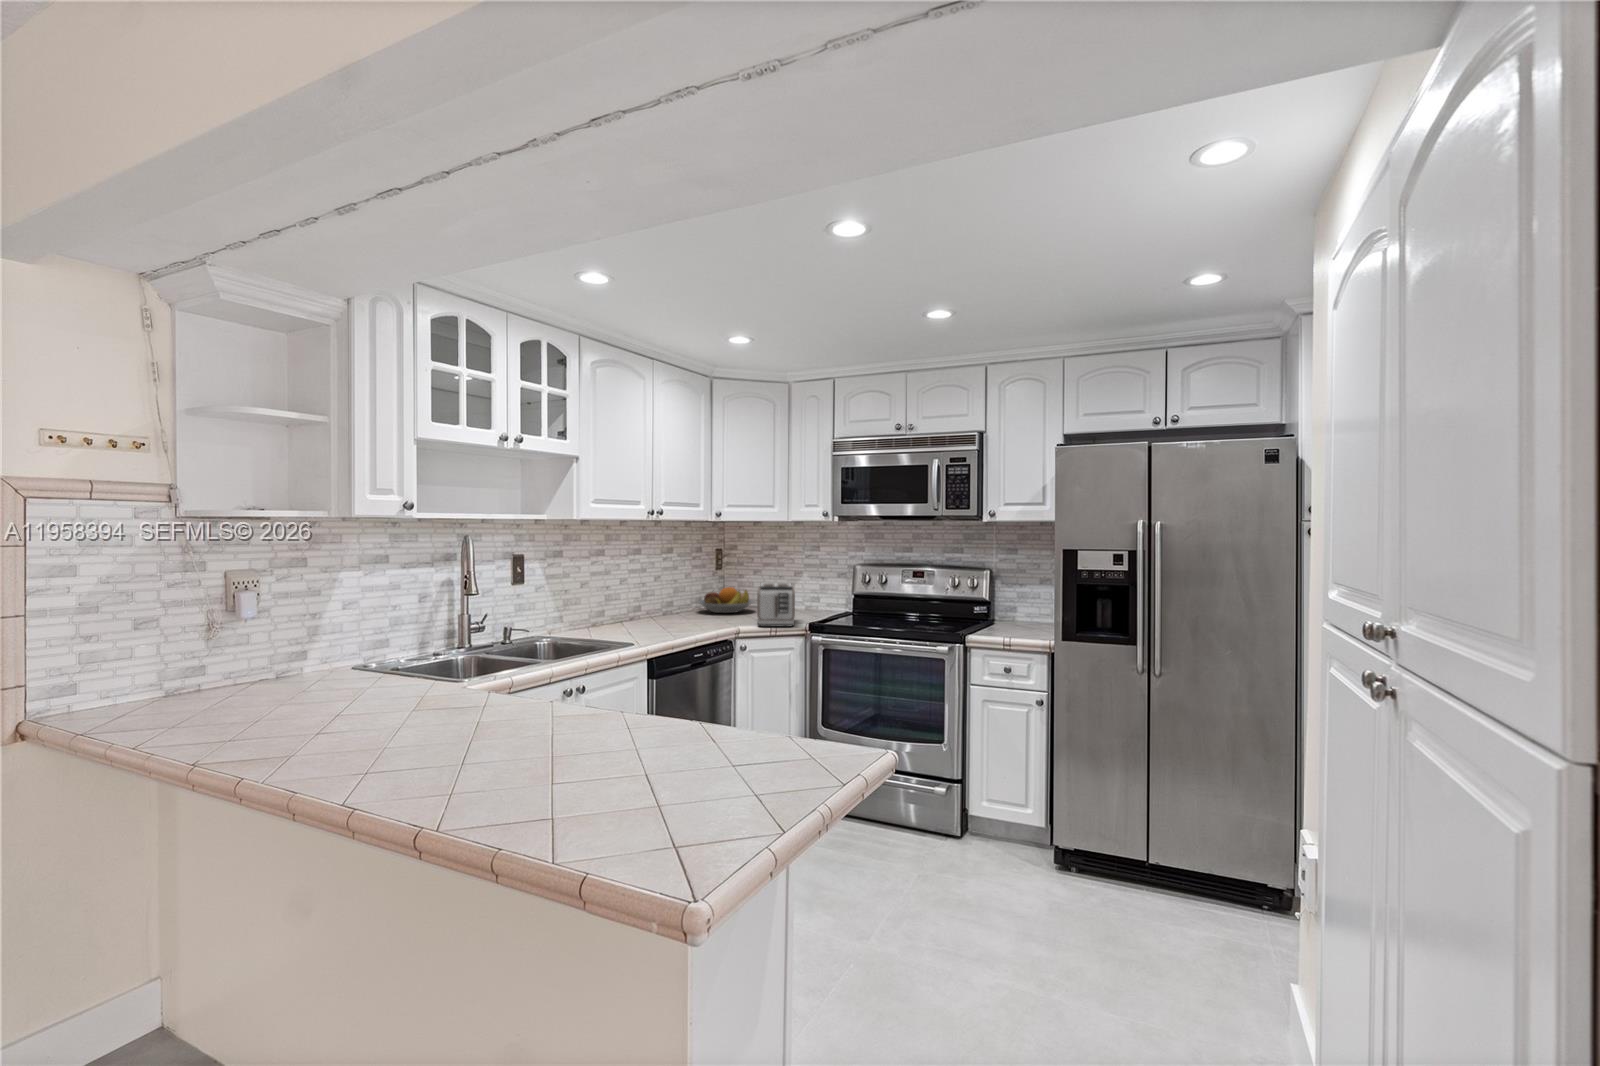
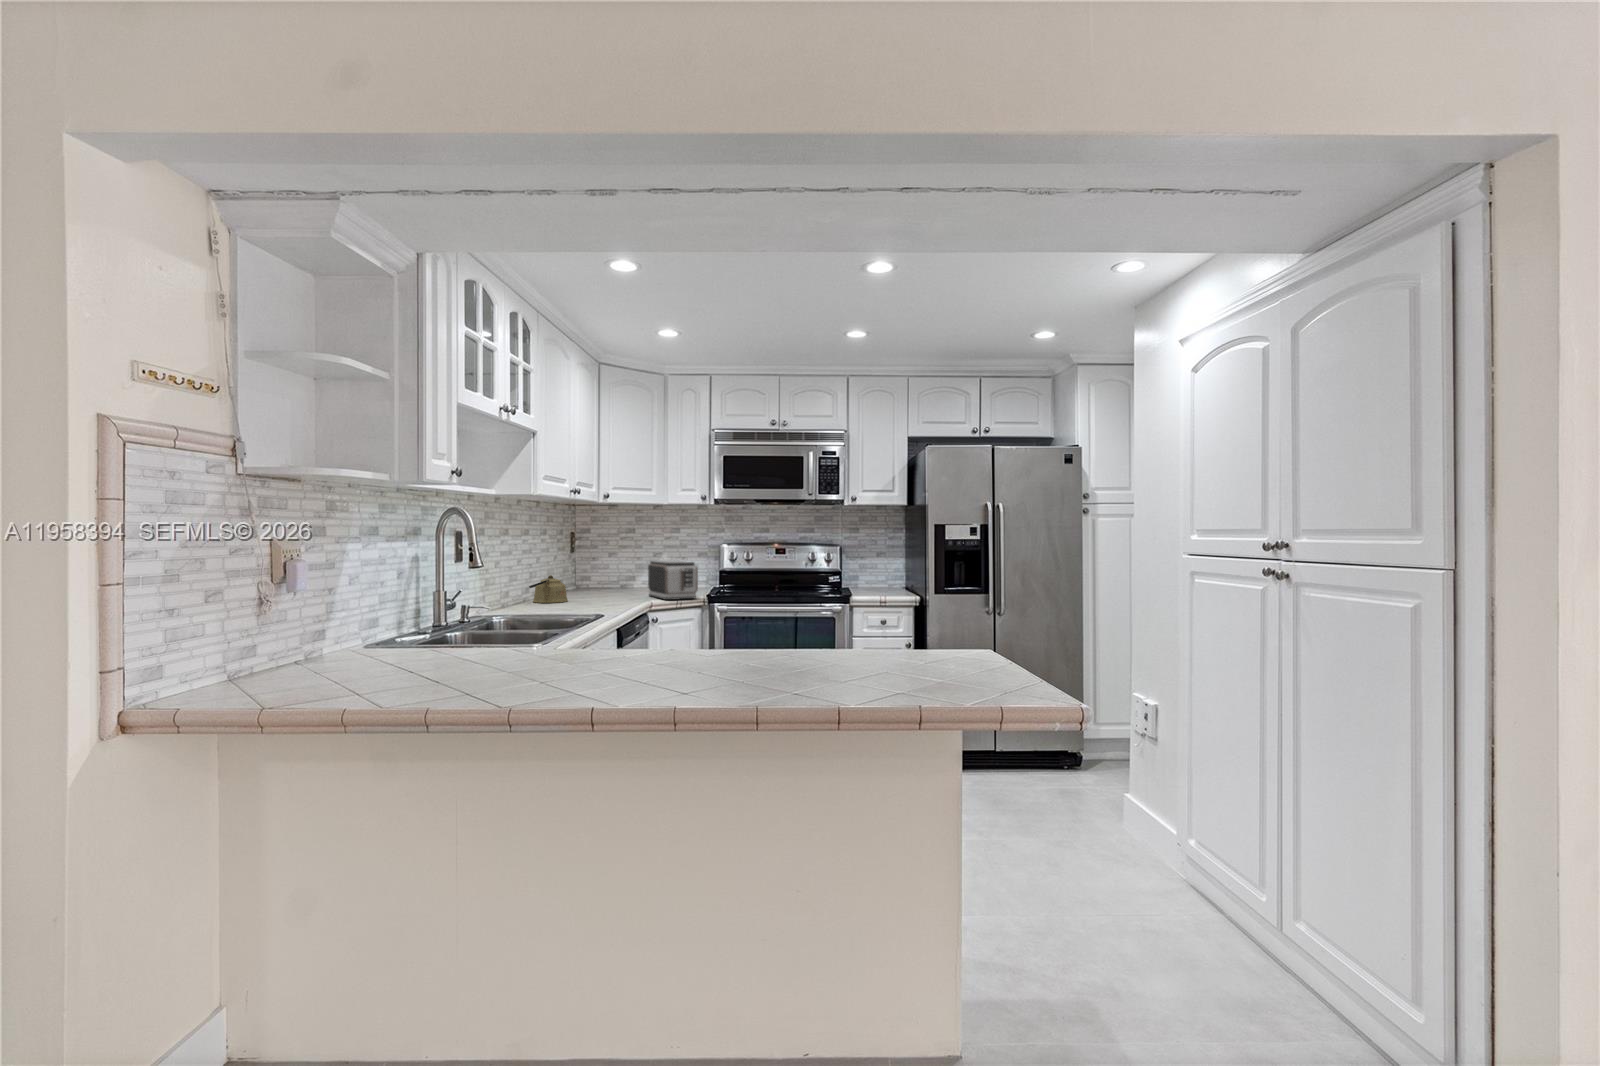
fruit bowl: present [697,587,754,613] -> none [568,568,627,593]
kettle: none [633,595,672,623] -> present [529,575,568,603]

